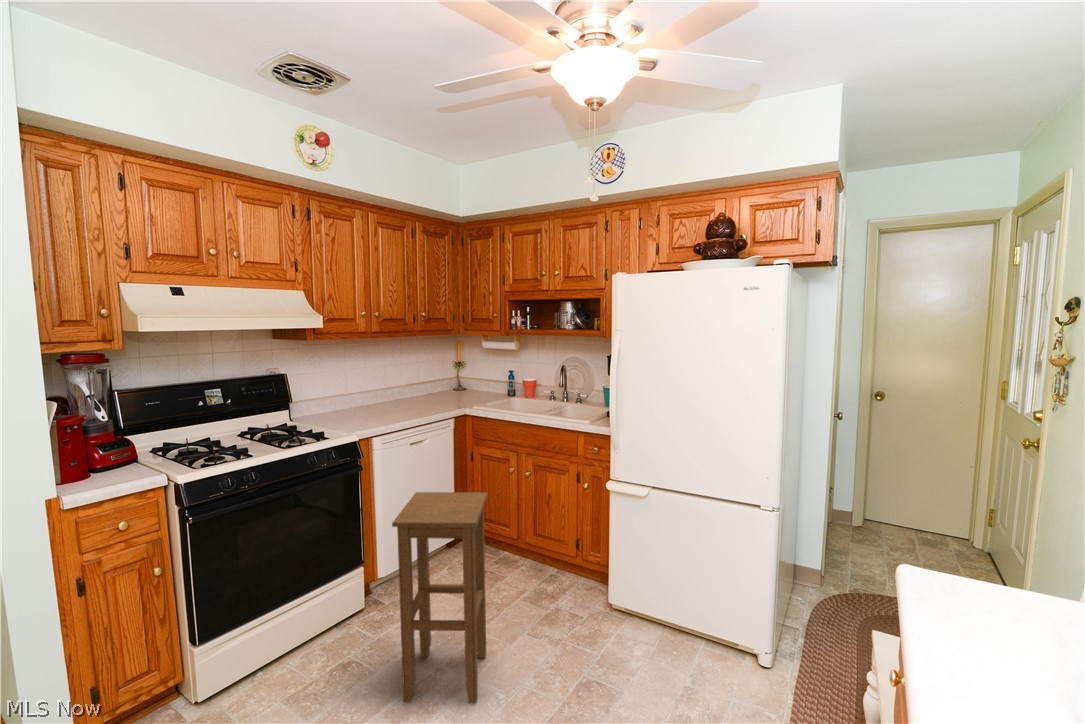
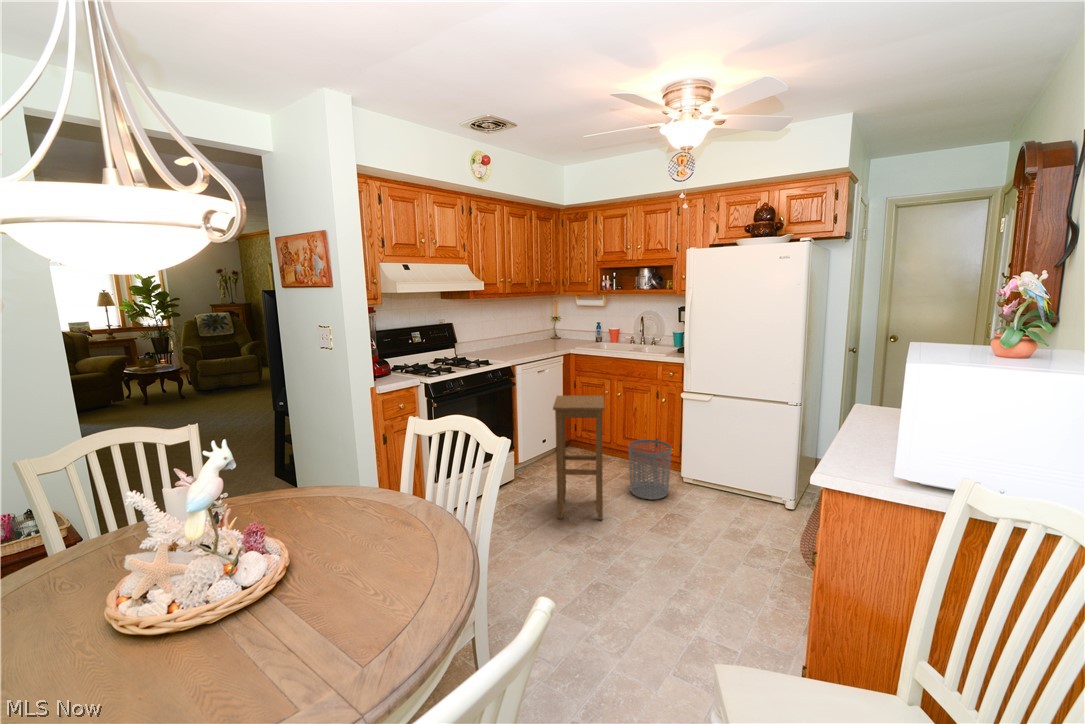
waste bin: none [530,549,592,650] -> present [629,439,671,500]

